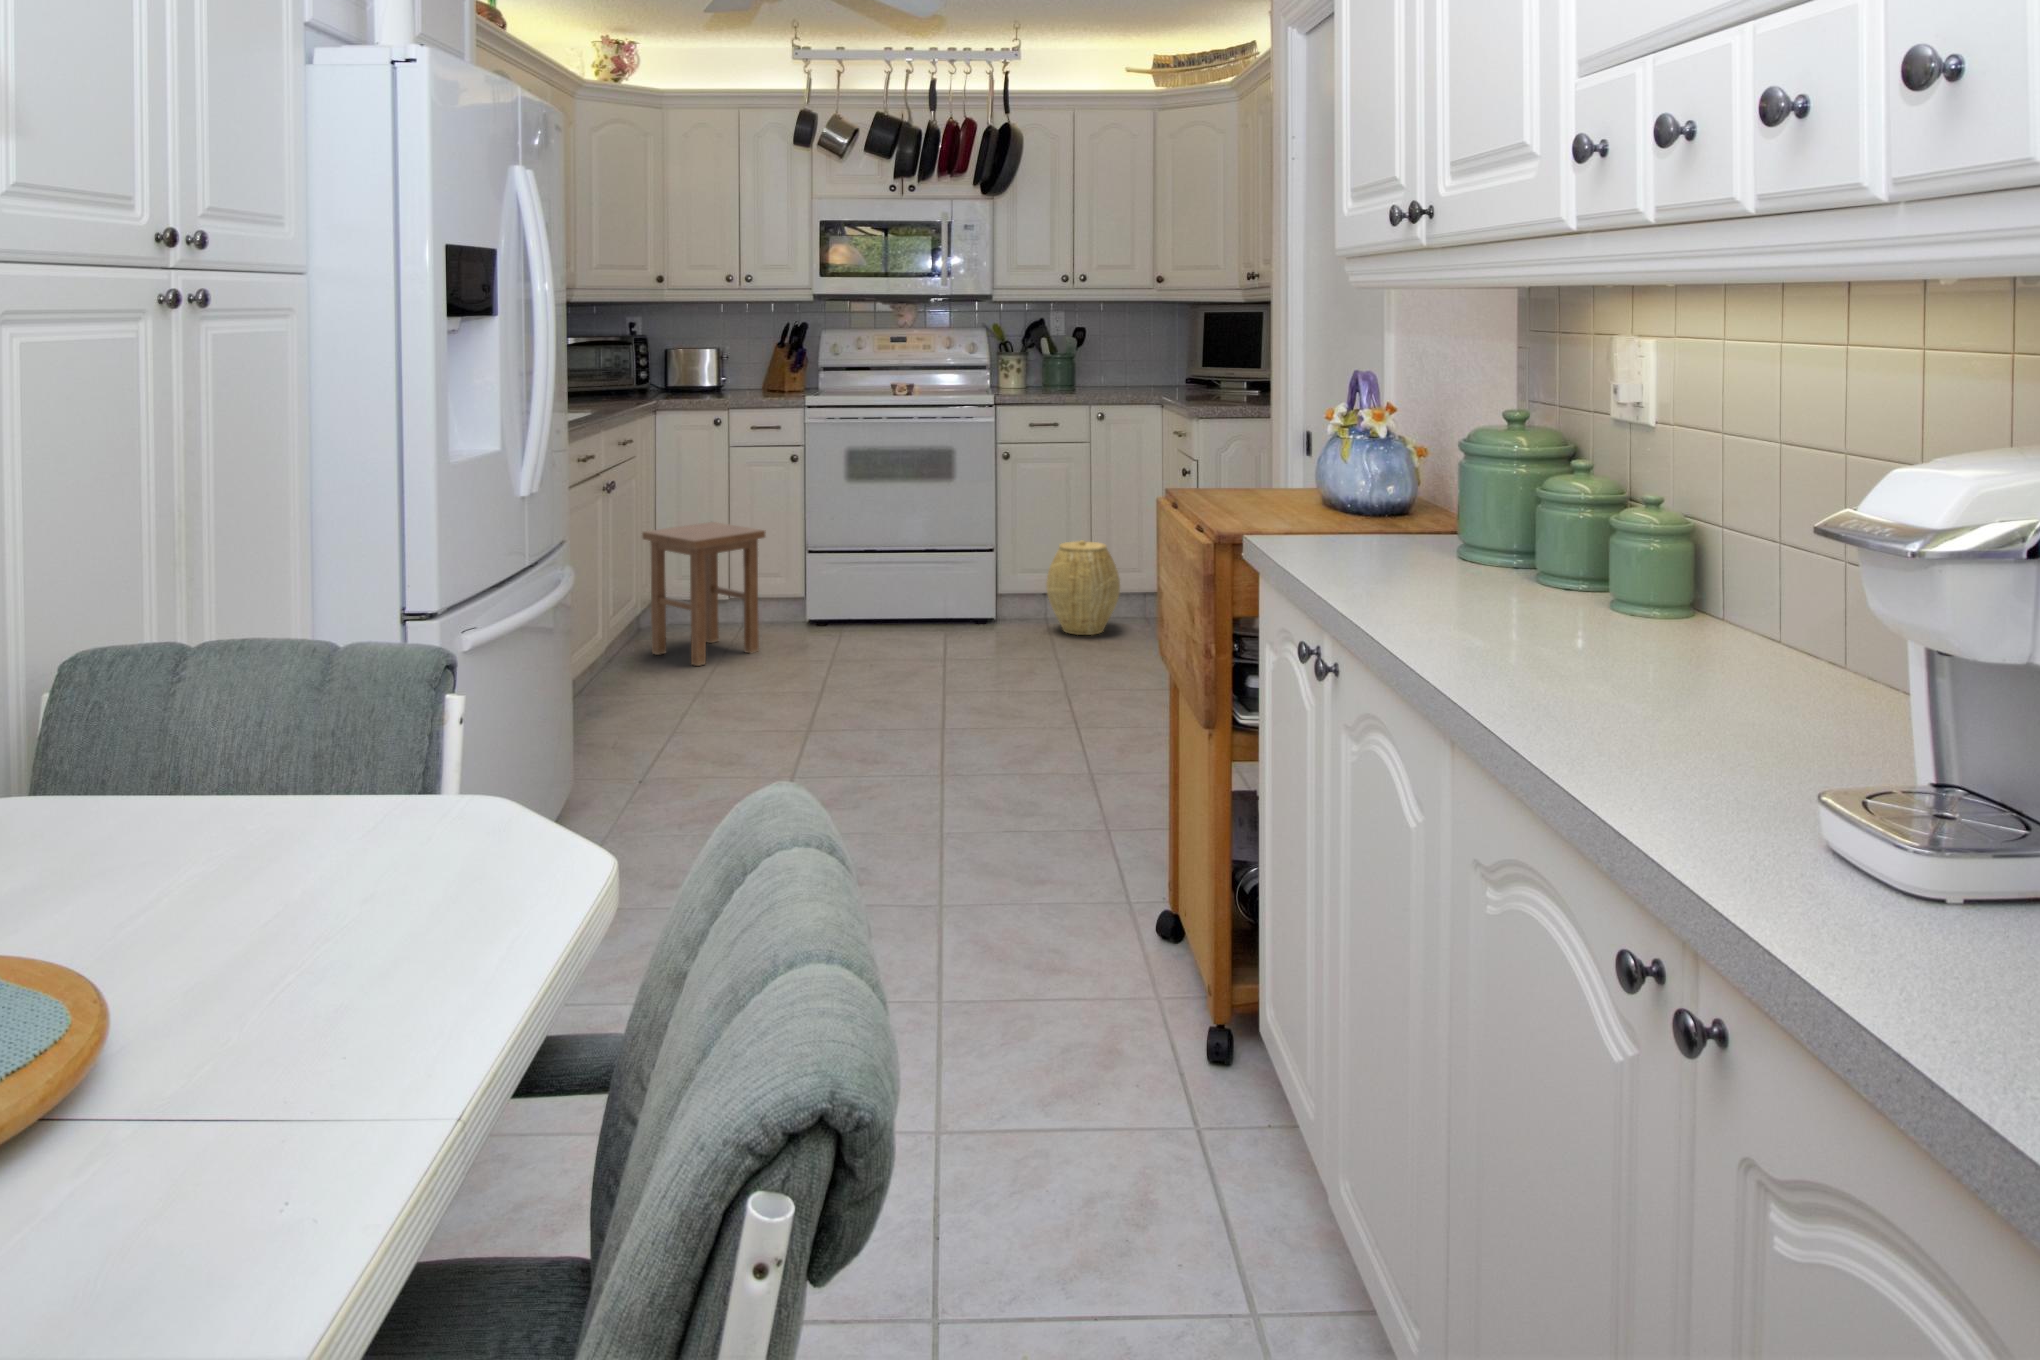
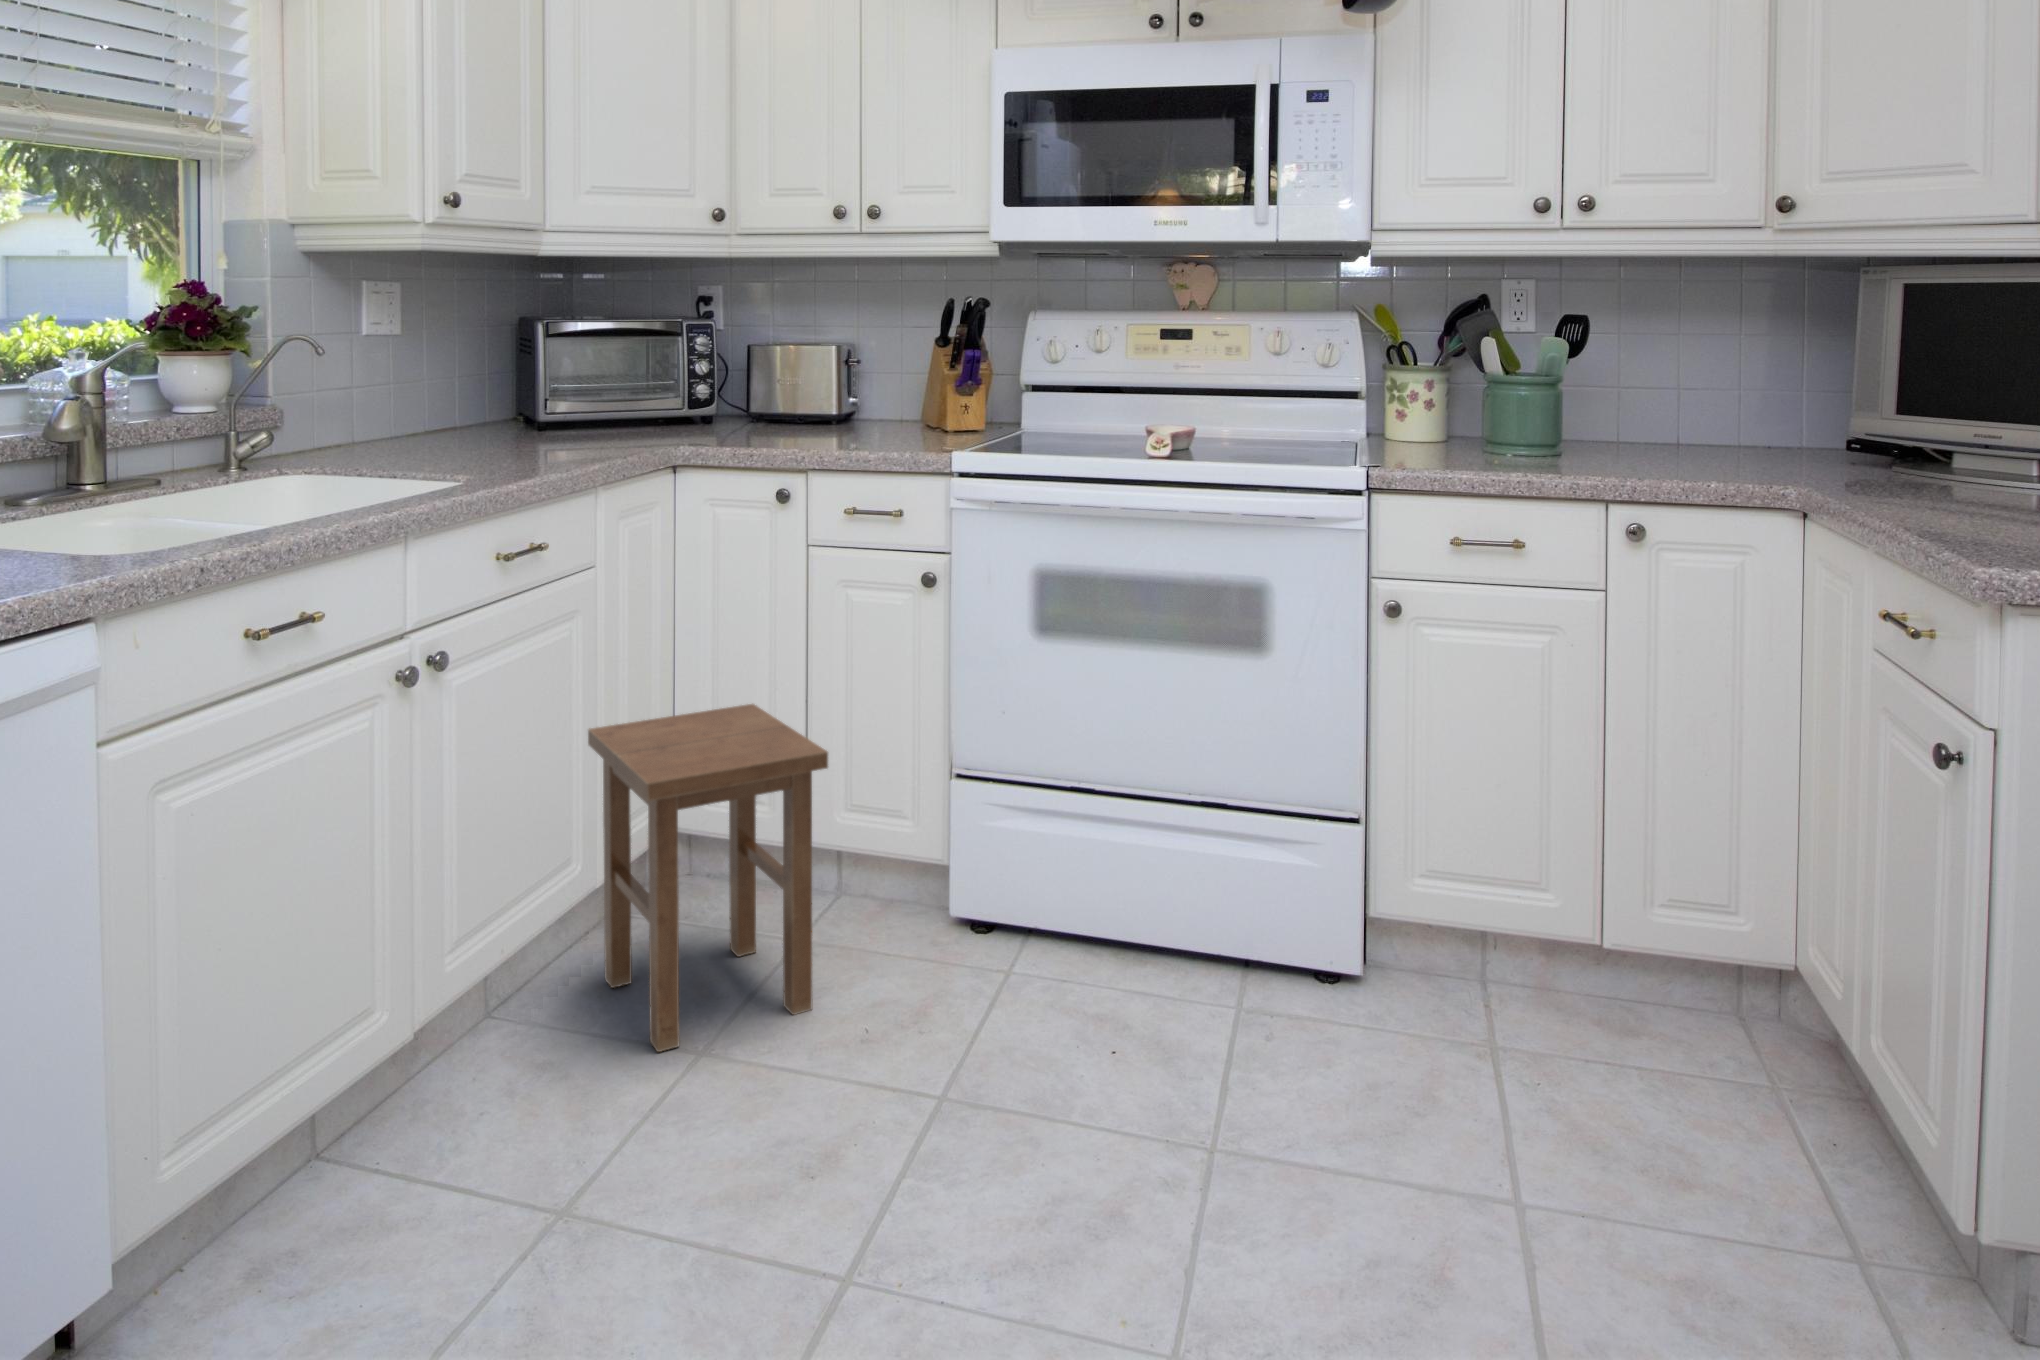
woven basket: present [1046,540,1120,635] -> none [1485,824,1683,1076]

